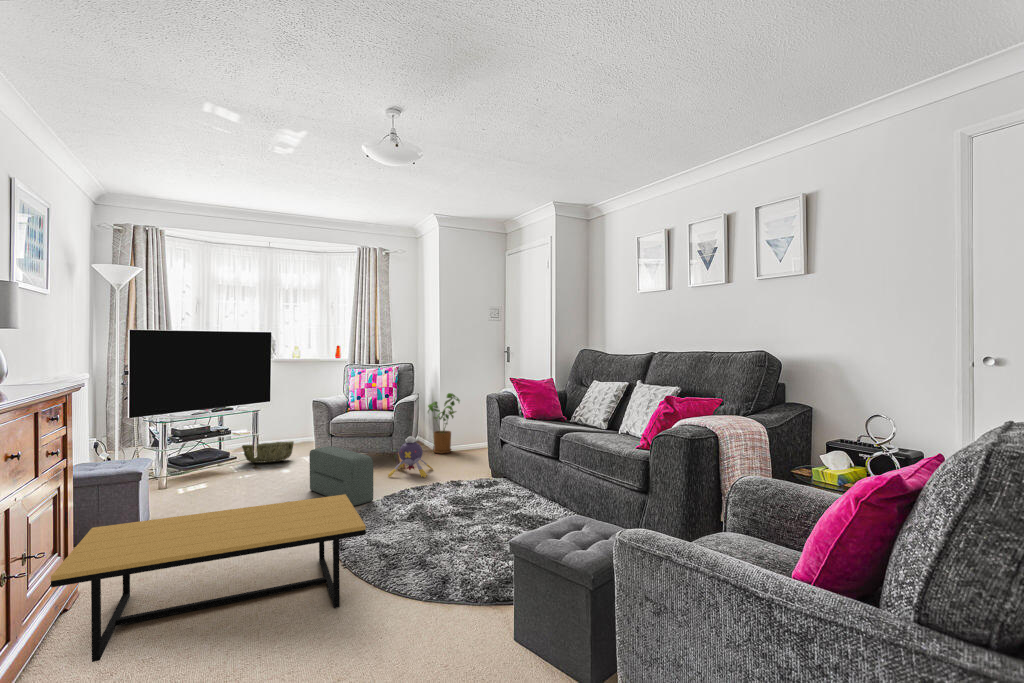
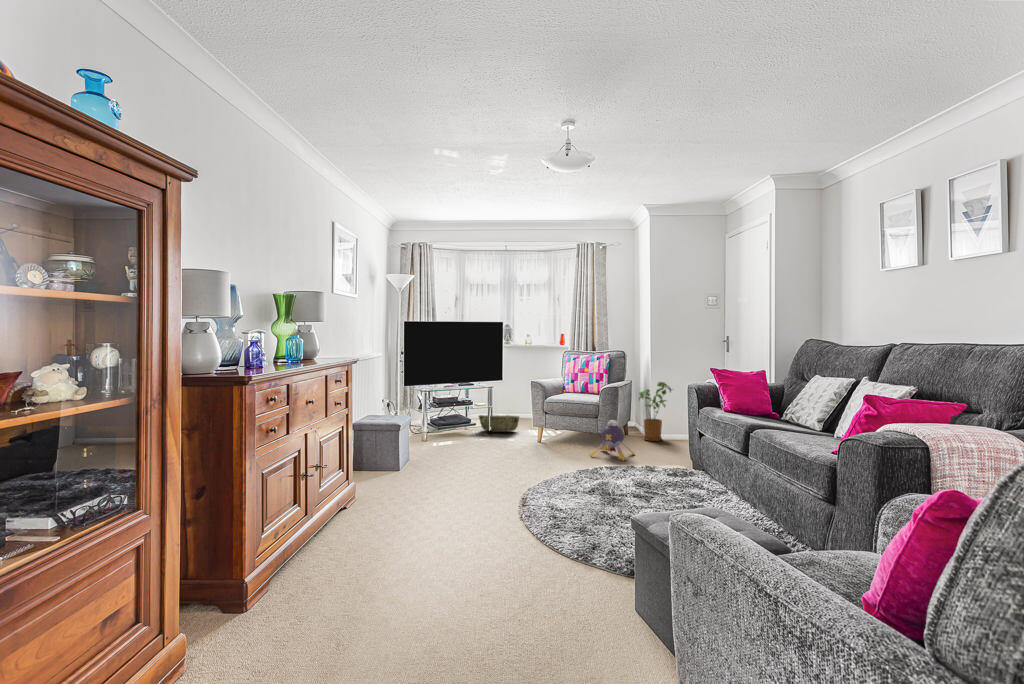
pouf: present [309,446,373,506] -> none [520,422,568,476]
coffee table: present [51,494,366,662] -> none [312,459,524,552]

